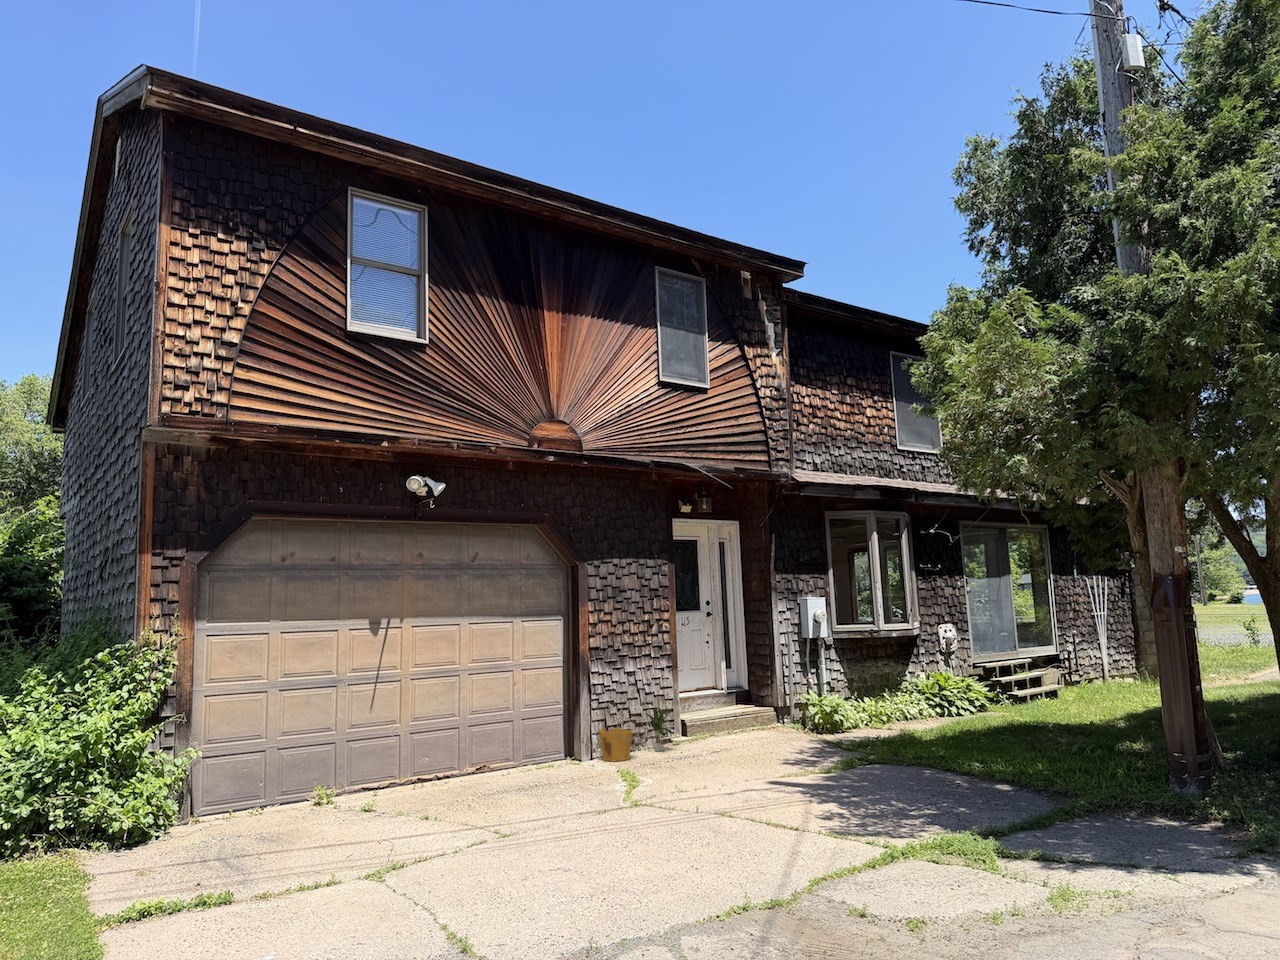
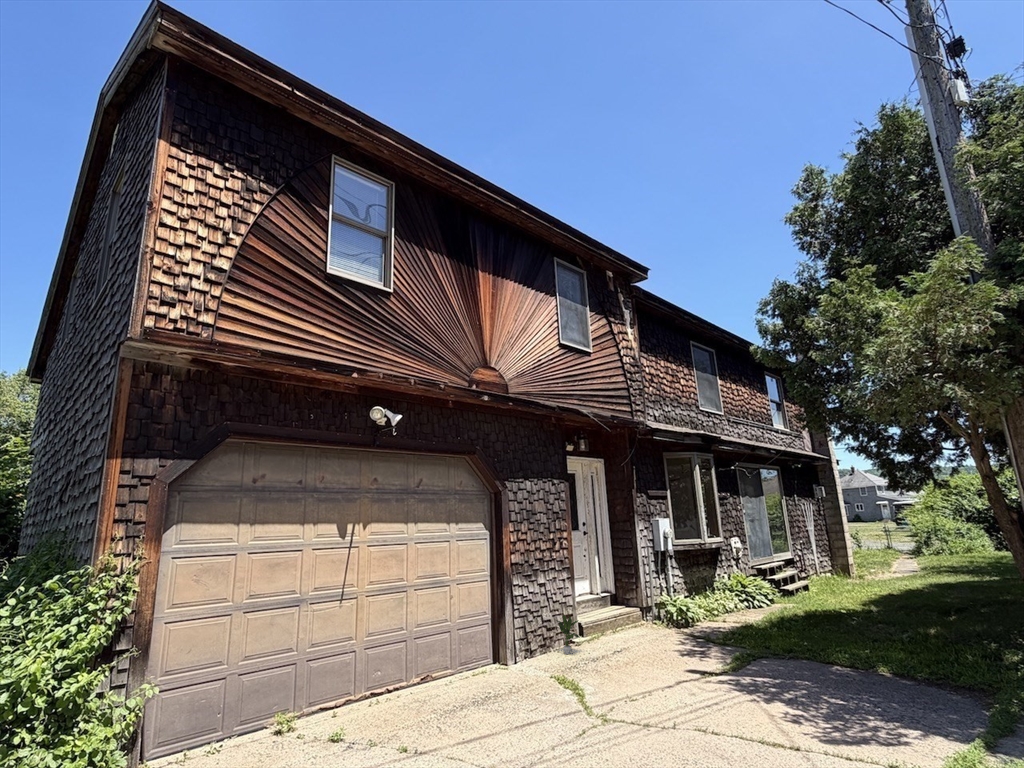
bucket: present [599,728,633,761] -> none [523,635,553,667]

